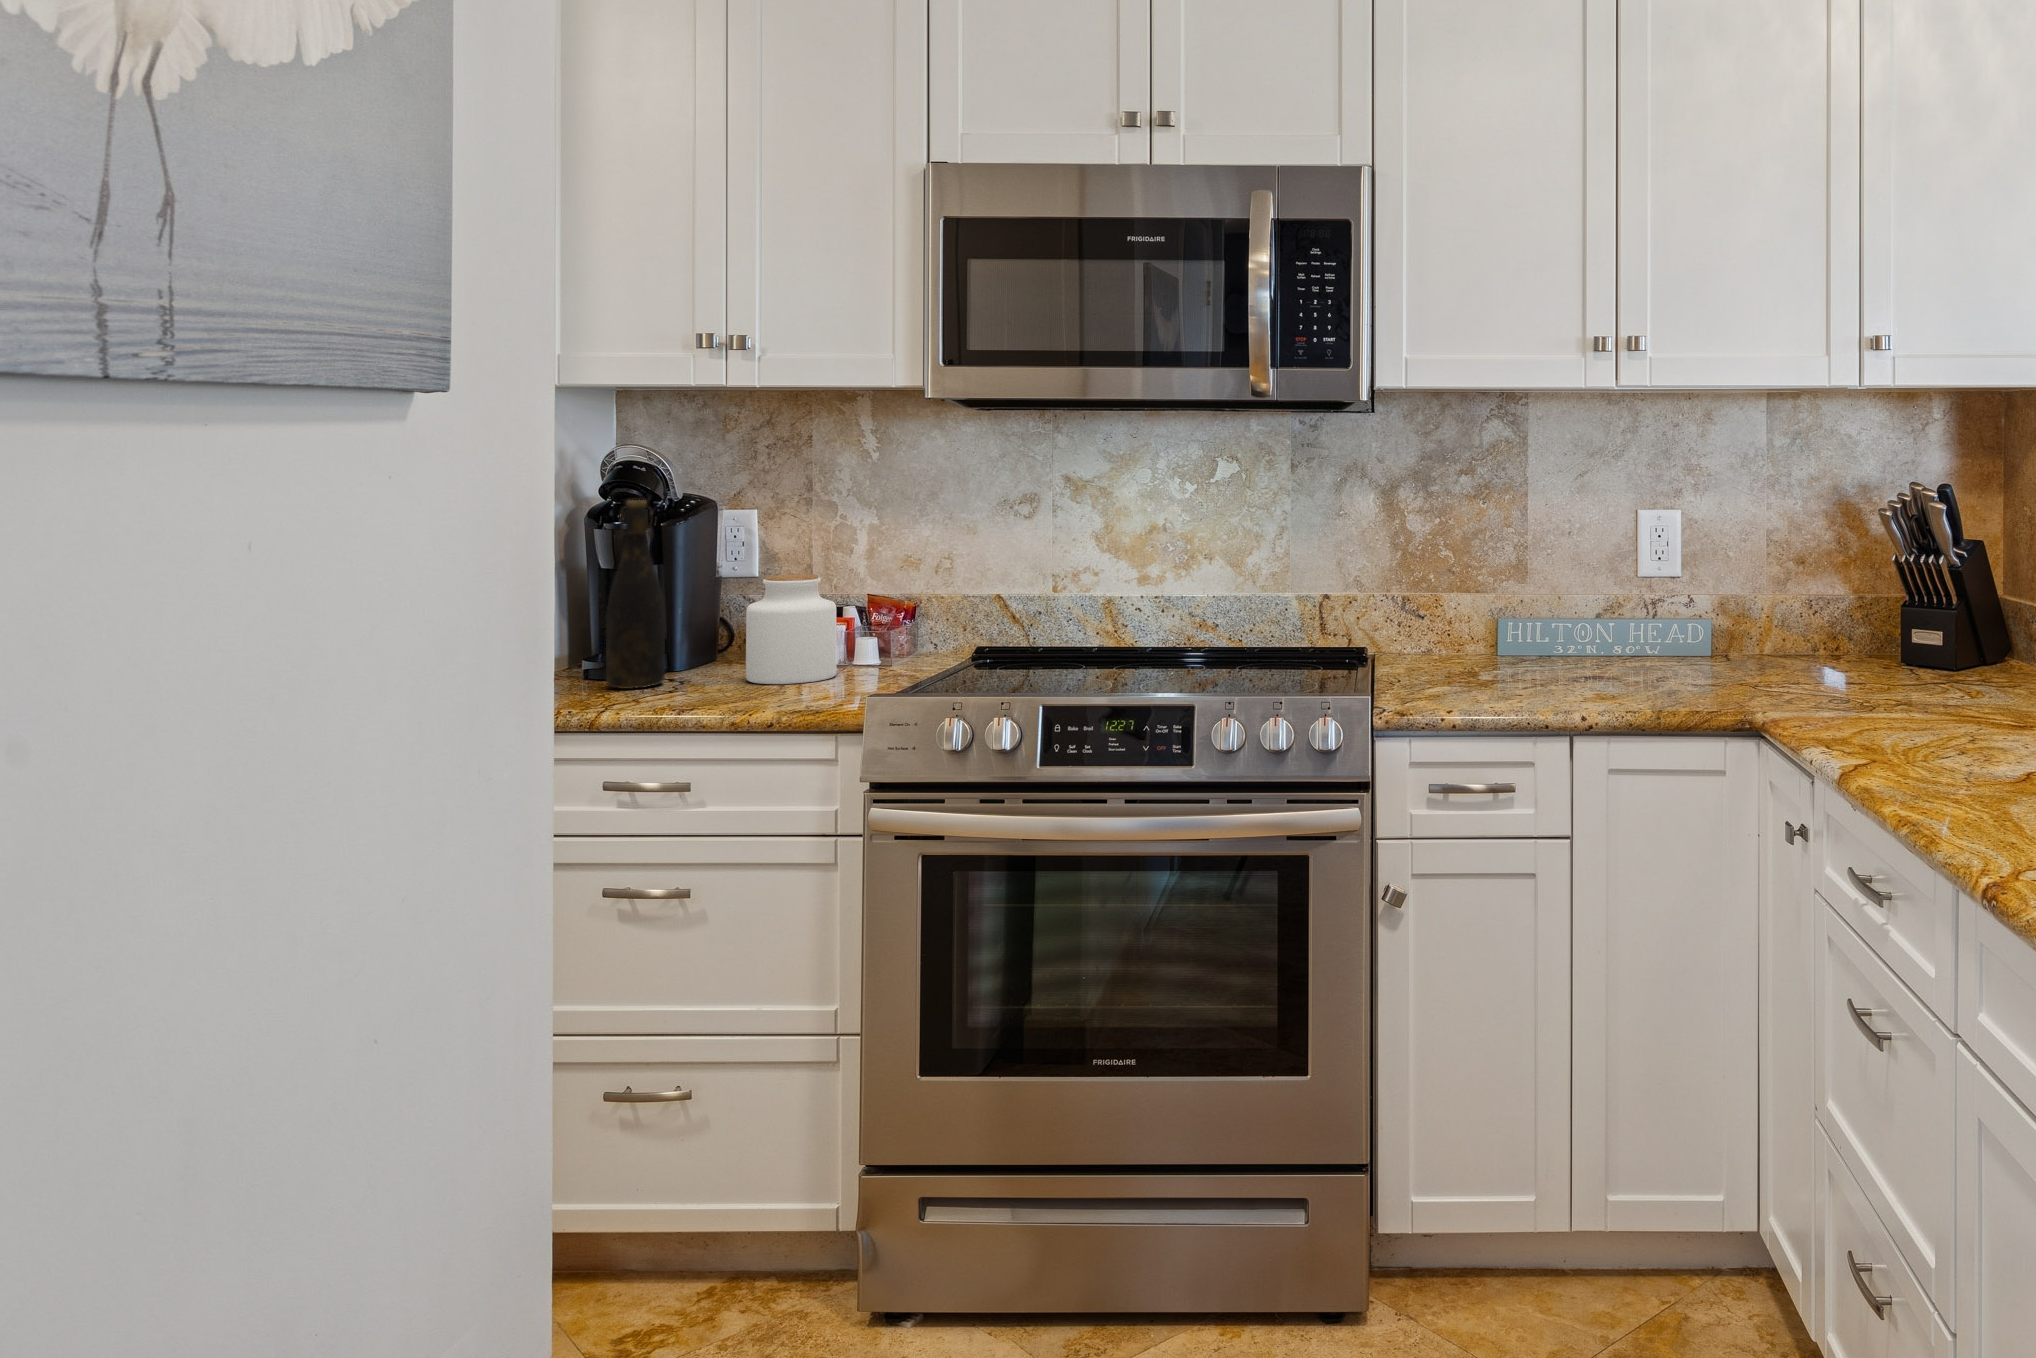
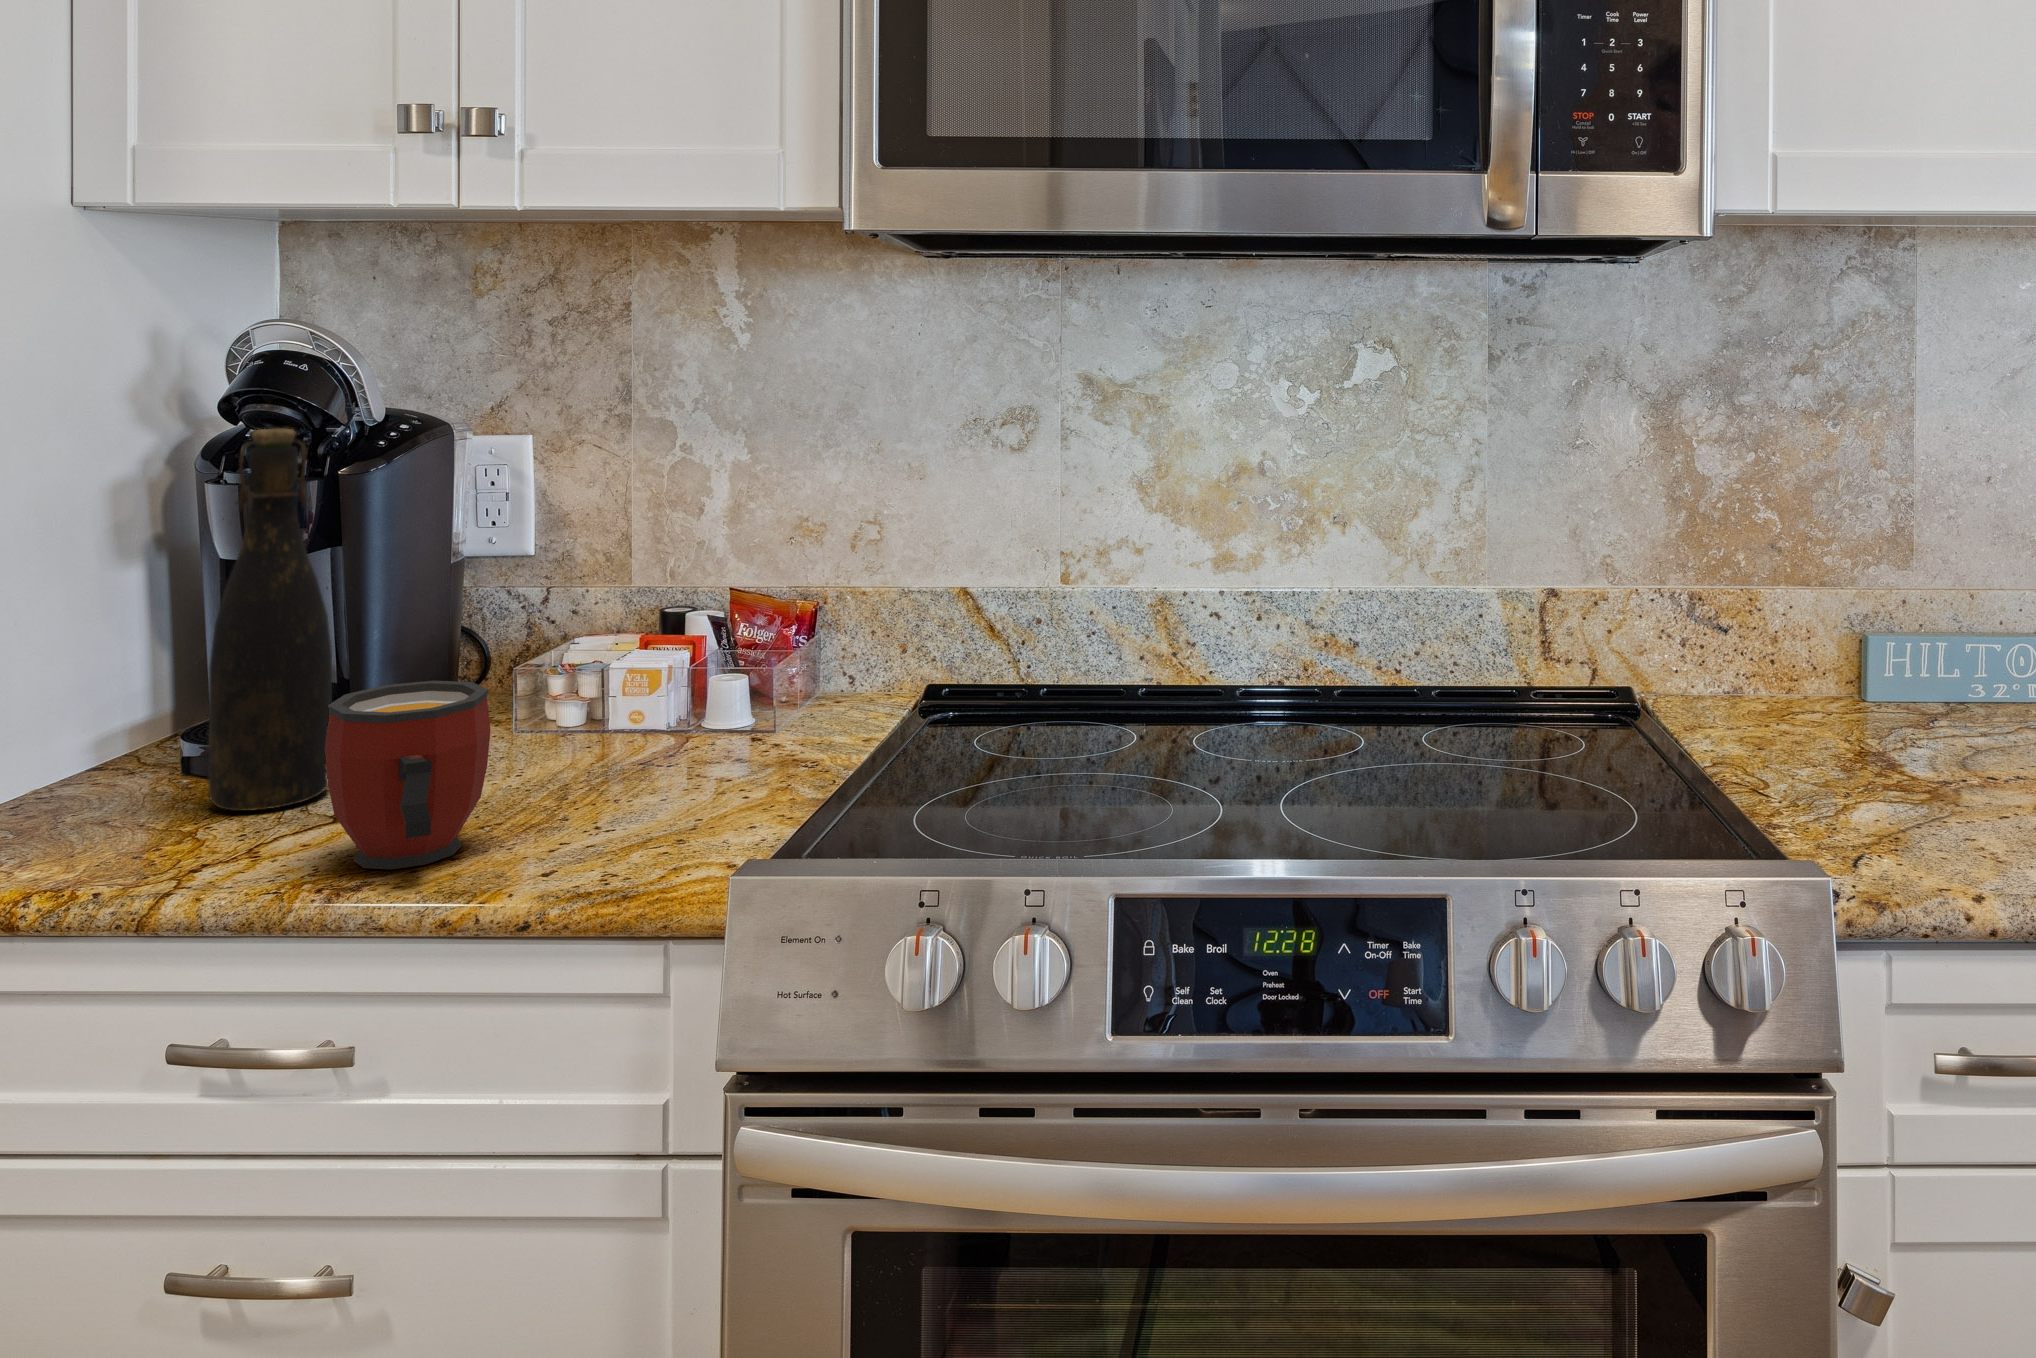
jar: present [746,574,837,684] -> none [492,568,671,797]
mug: none [675,619,751,701] -> present [325,681,491,869]

